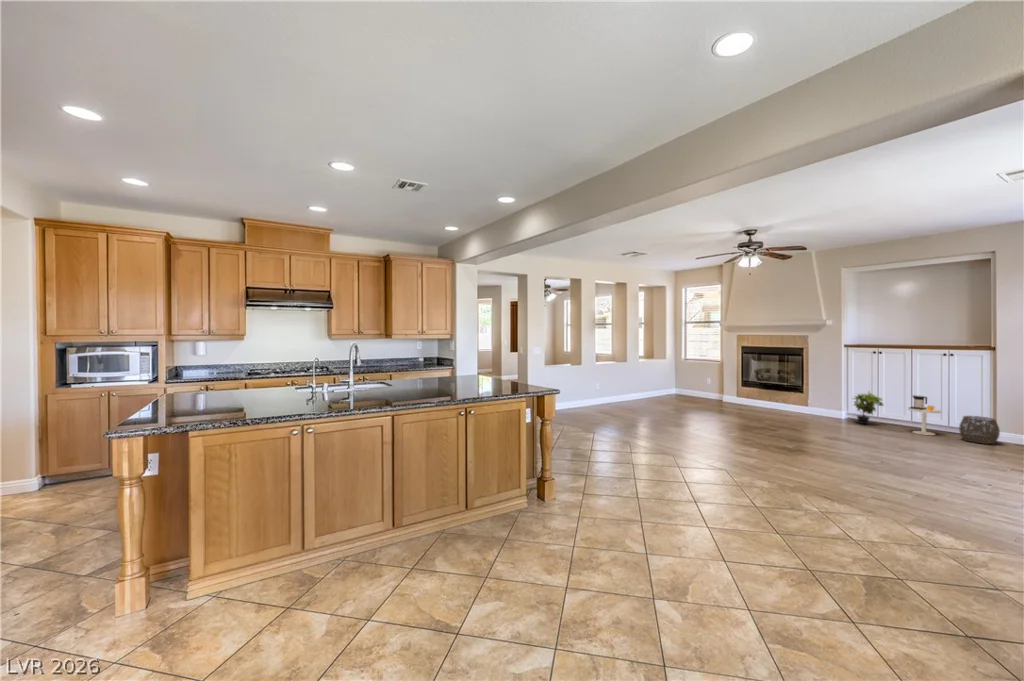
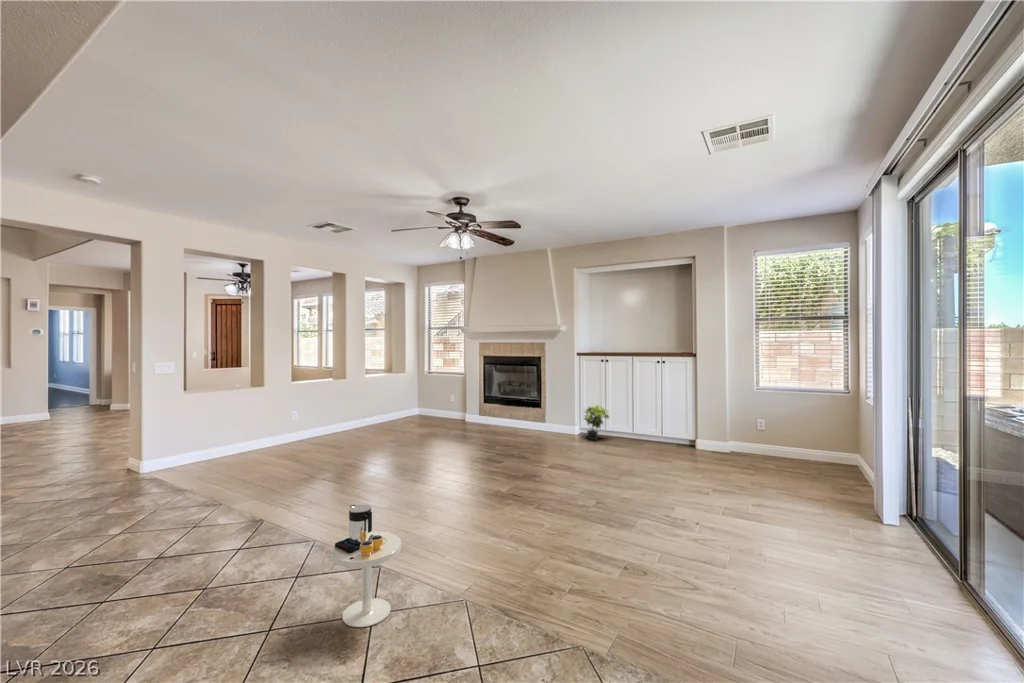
side table: present [908,395,941,435] -> present [331,504,401,627]
woven basket: present [959,416,1000,444] -> none [669,425,700,454]

